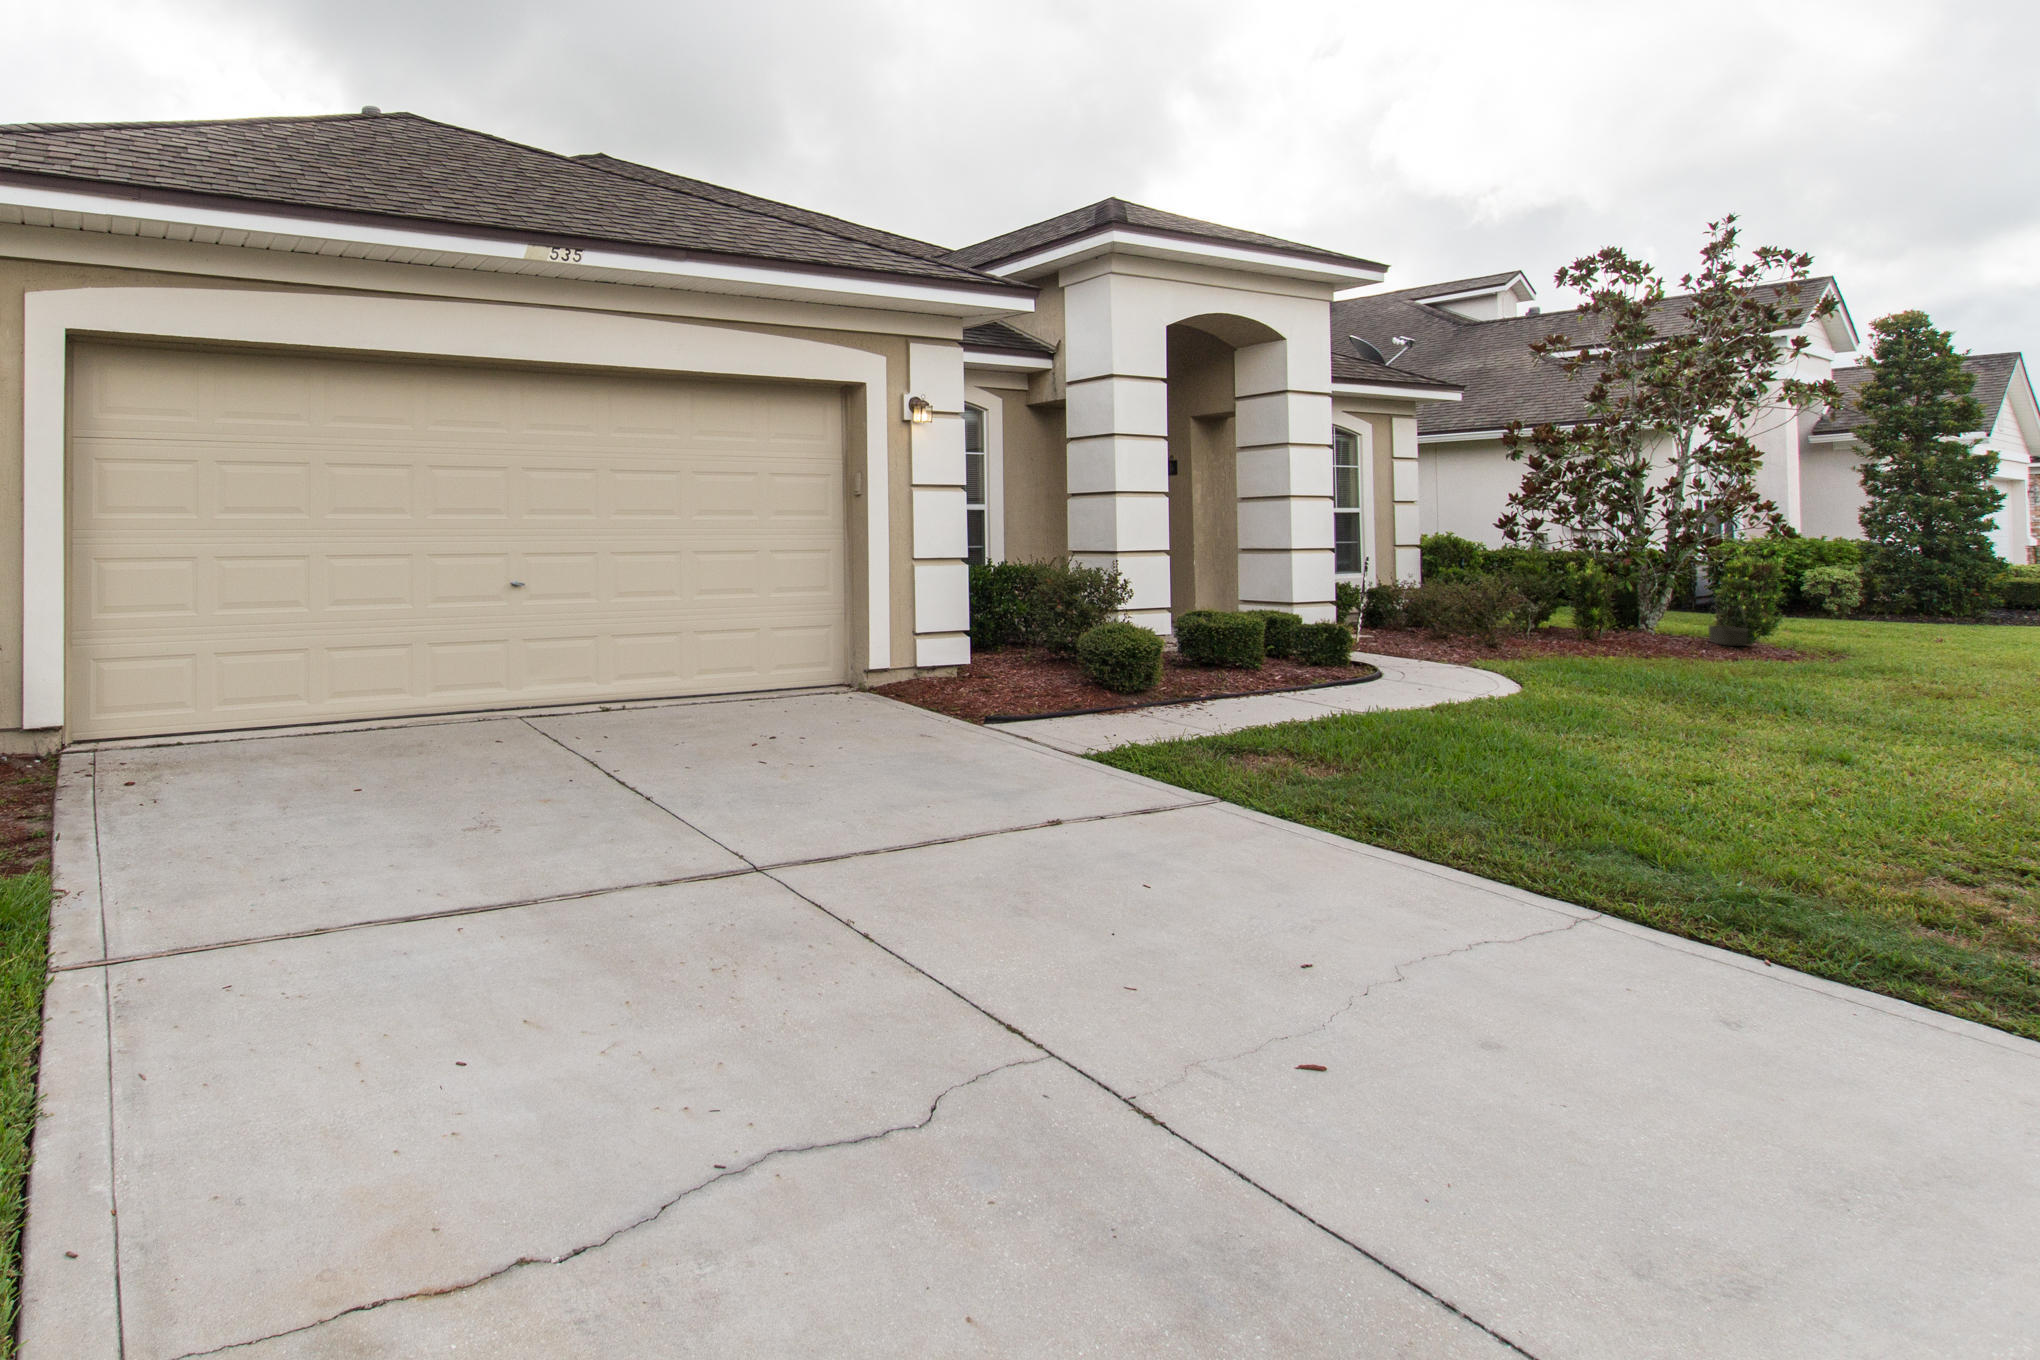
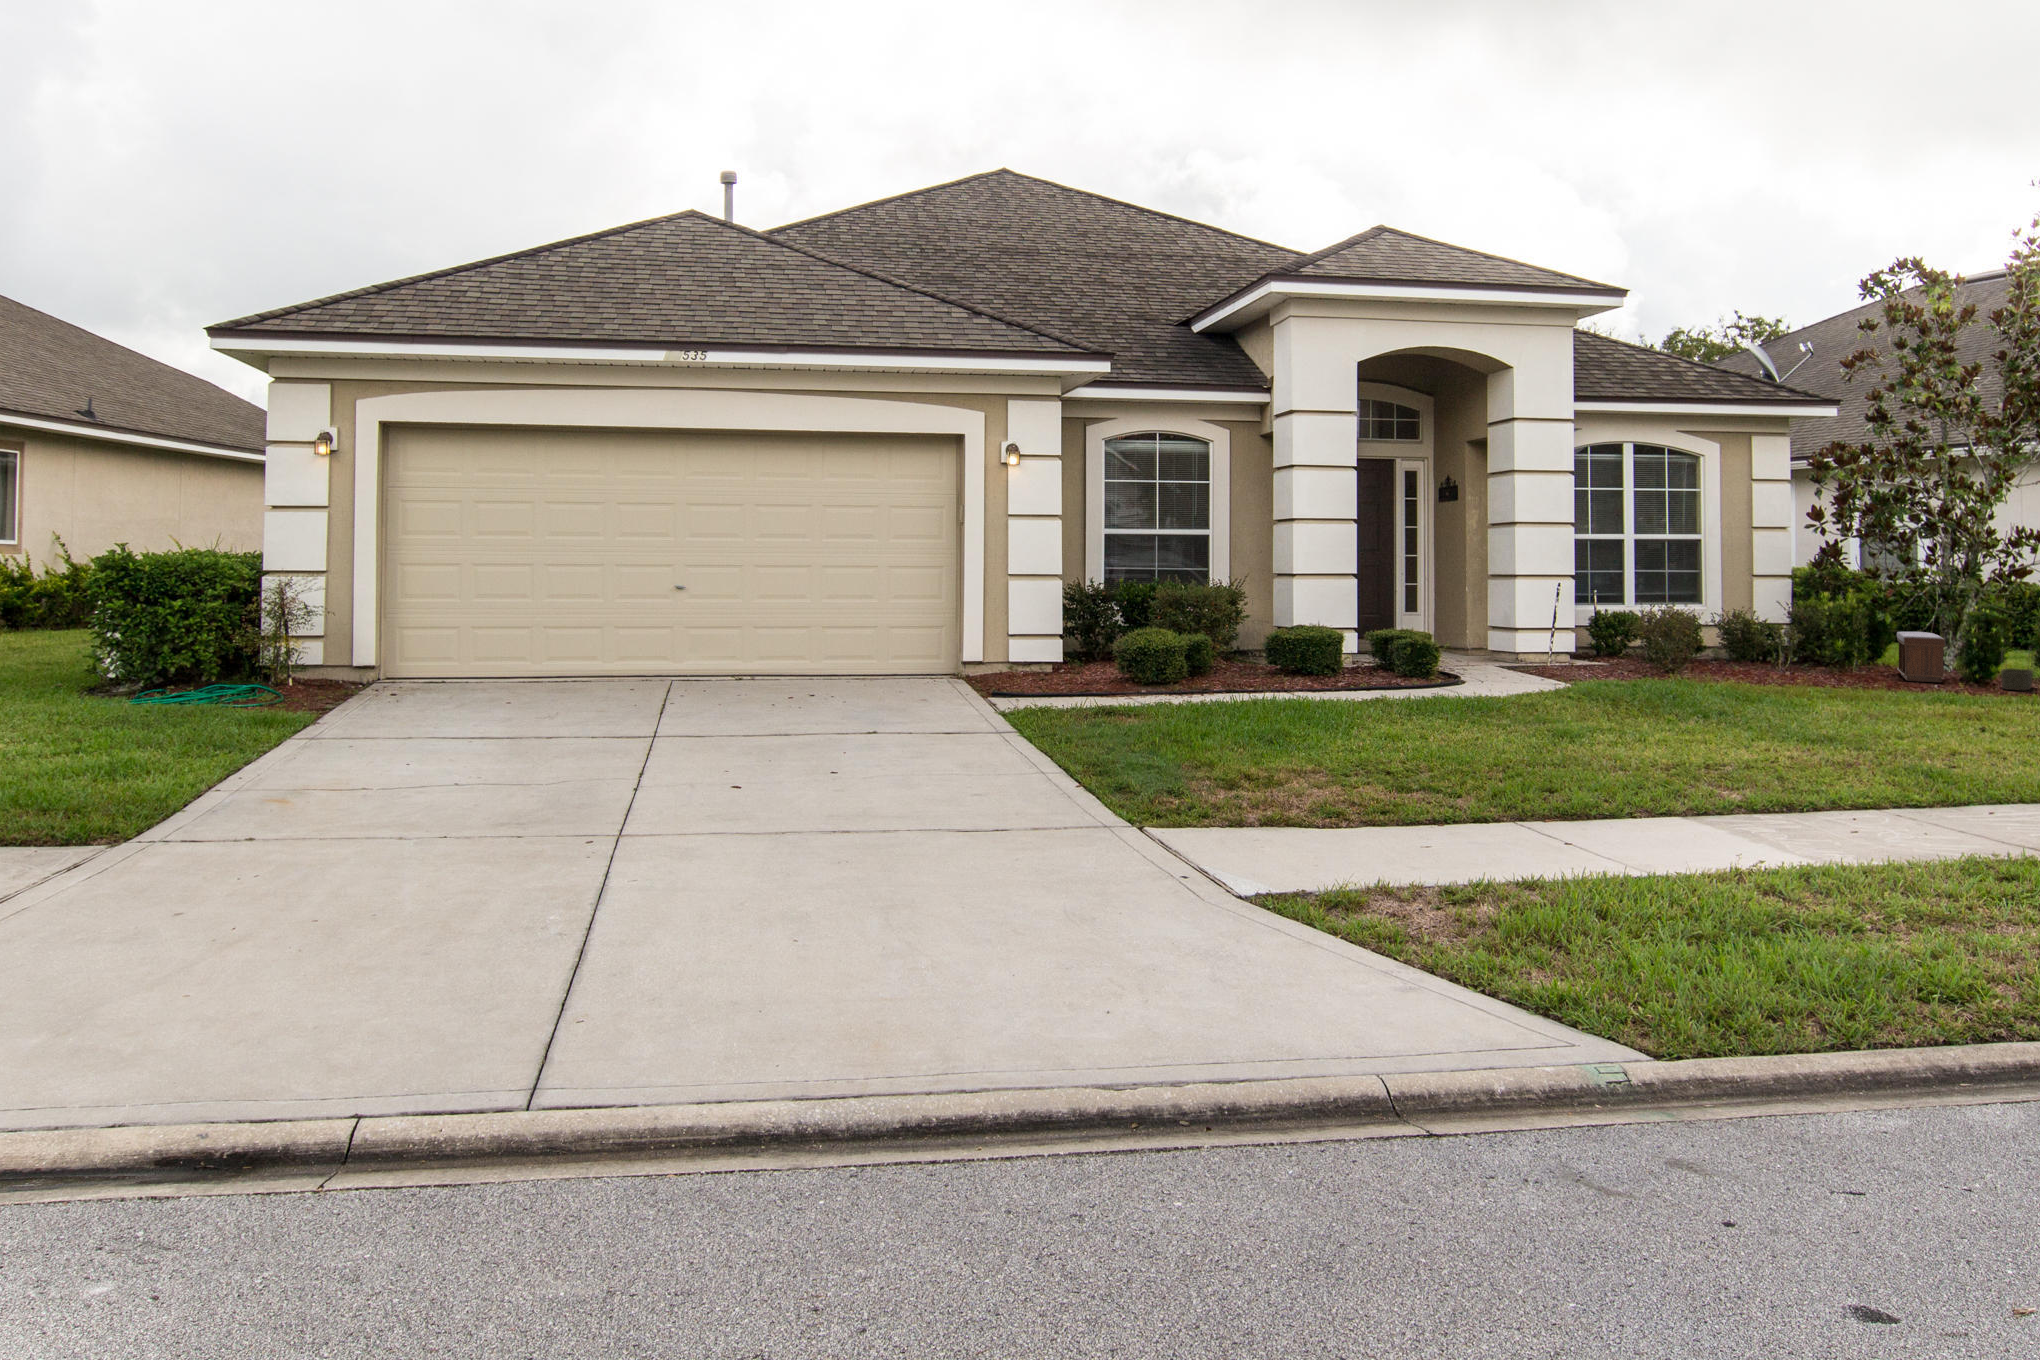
bench: none [1585,594,1662,640] -> present [1897,632,1945,682]

